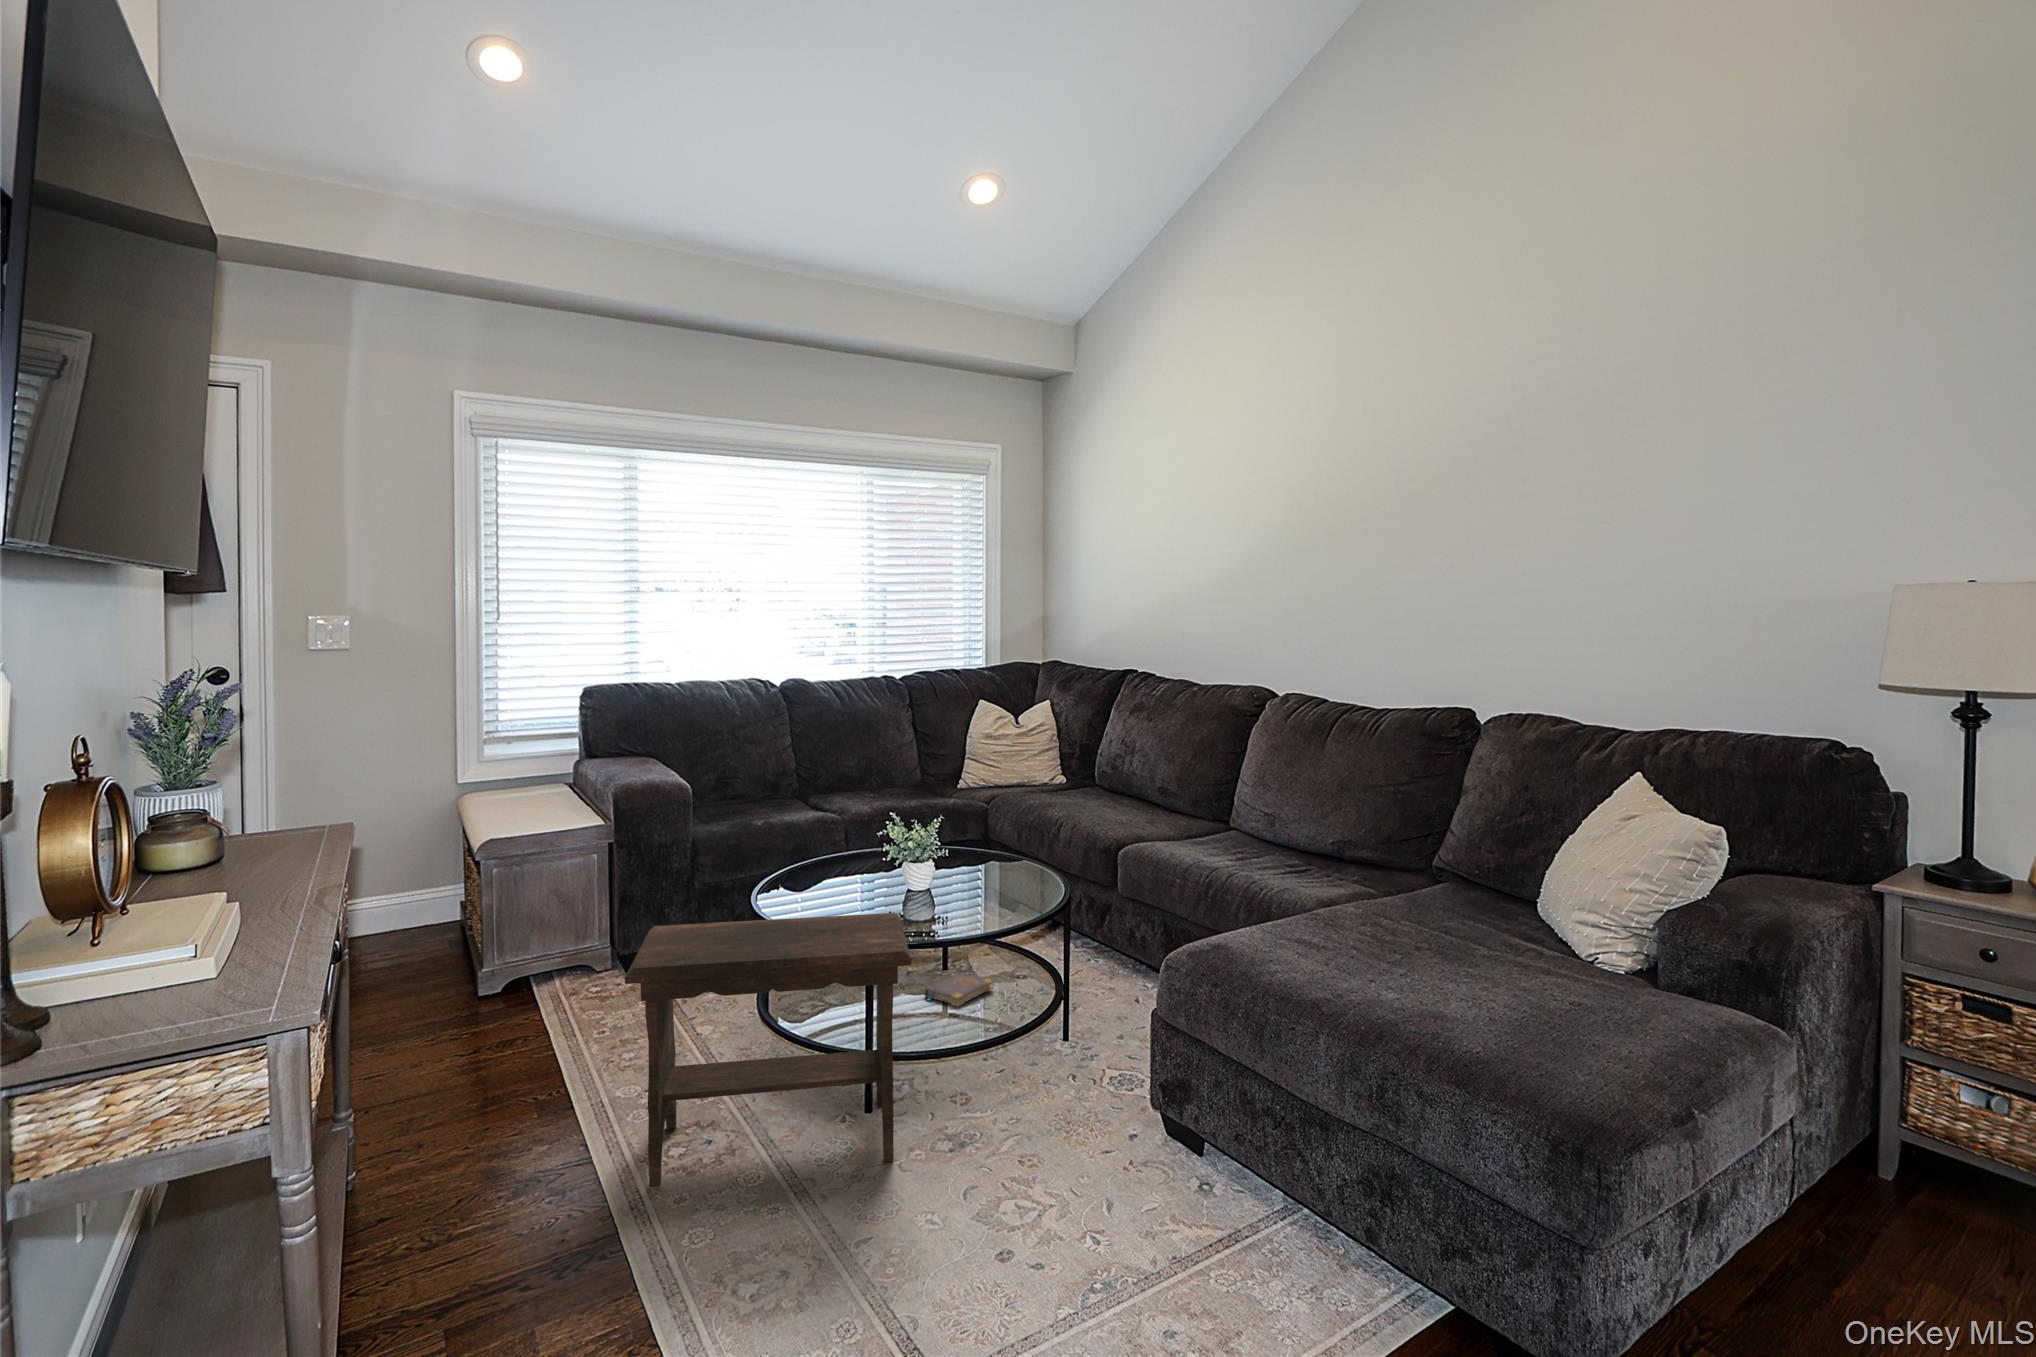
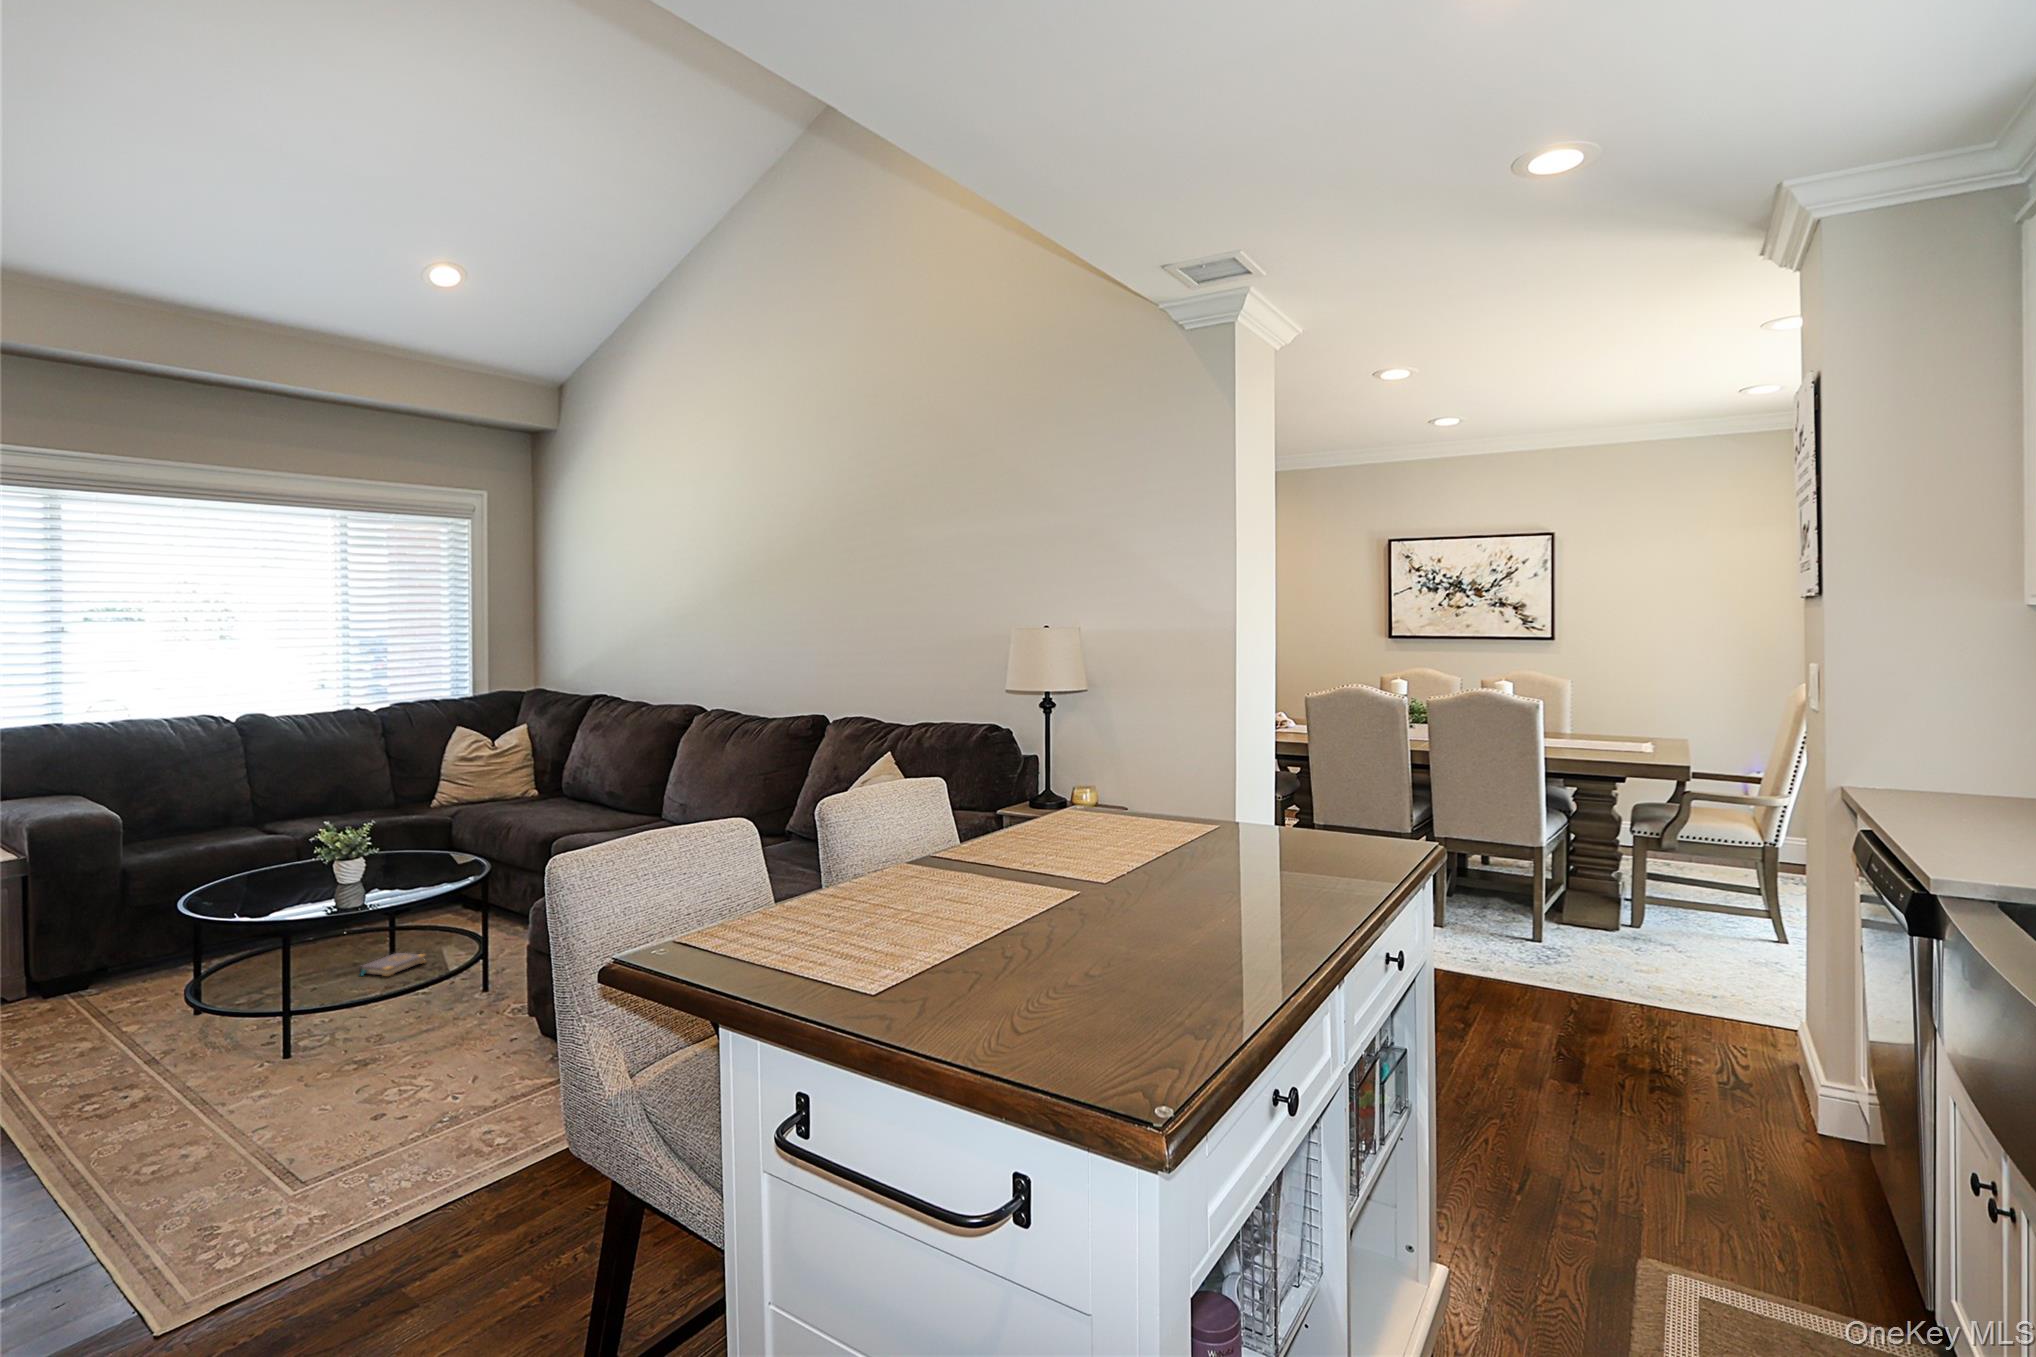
footstool: present [625,913,911,1187] -> none [31,896,316,1130]

